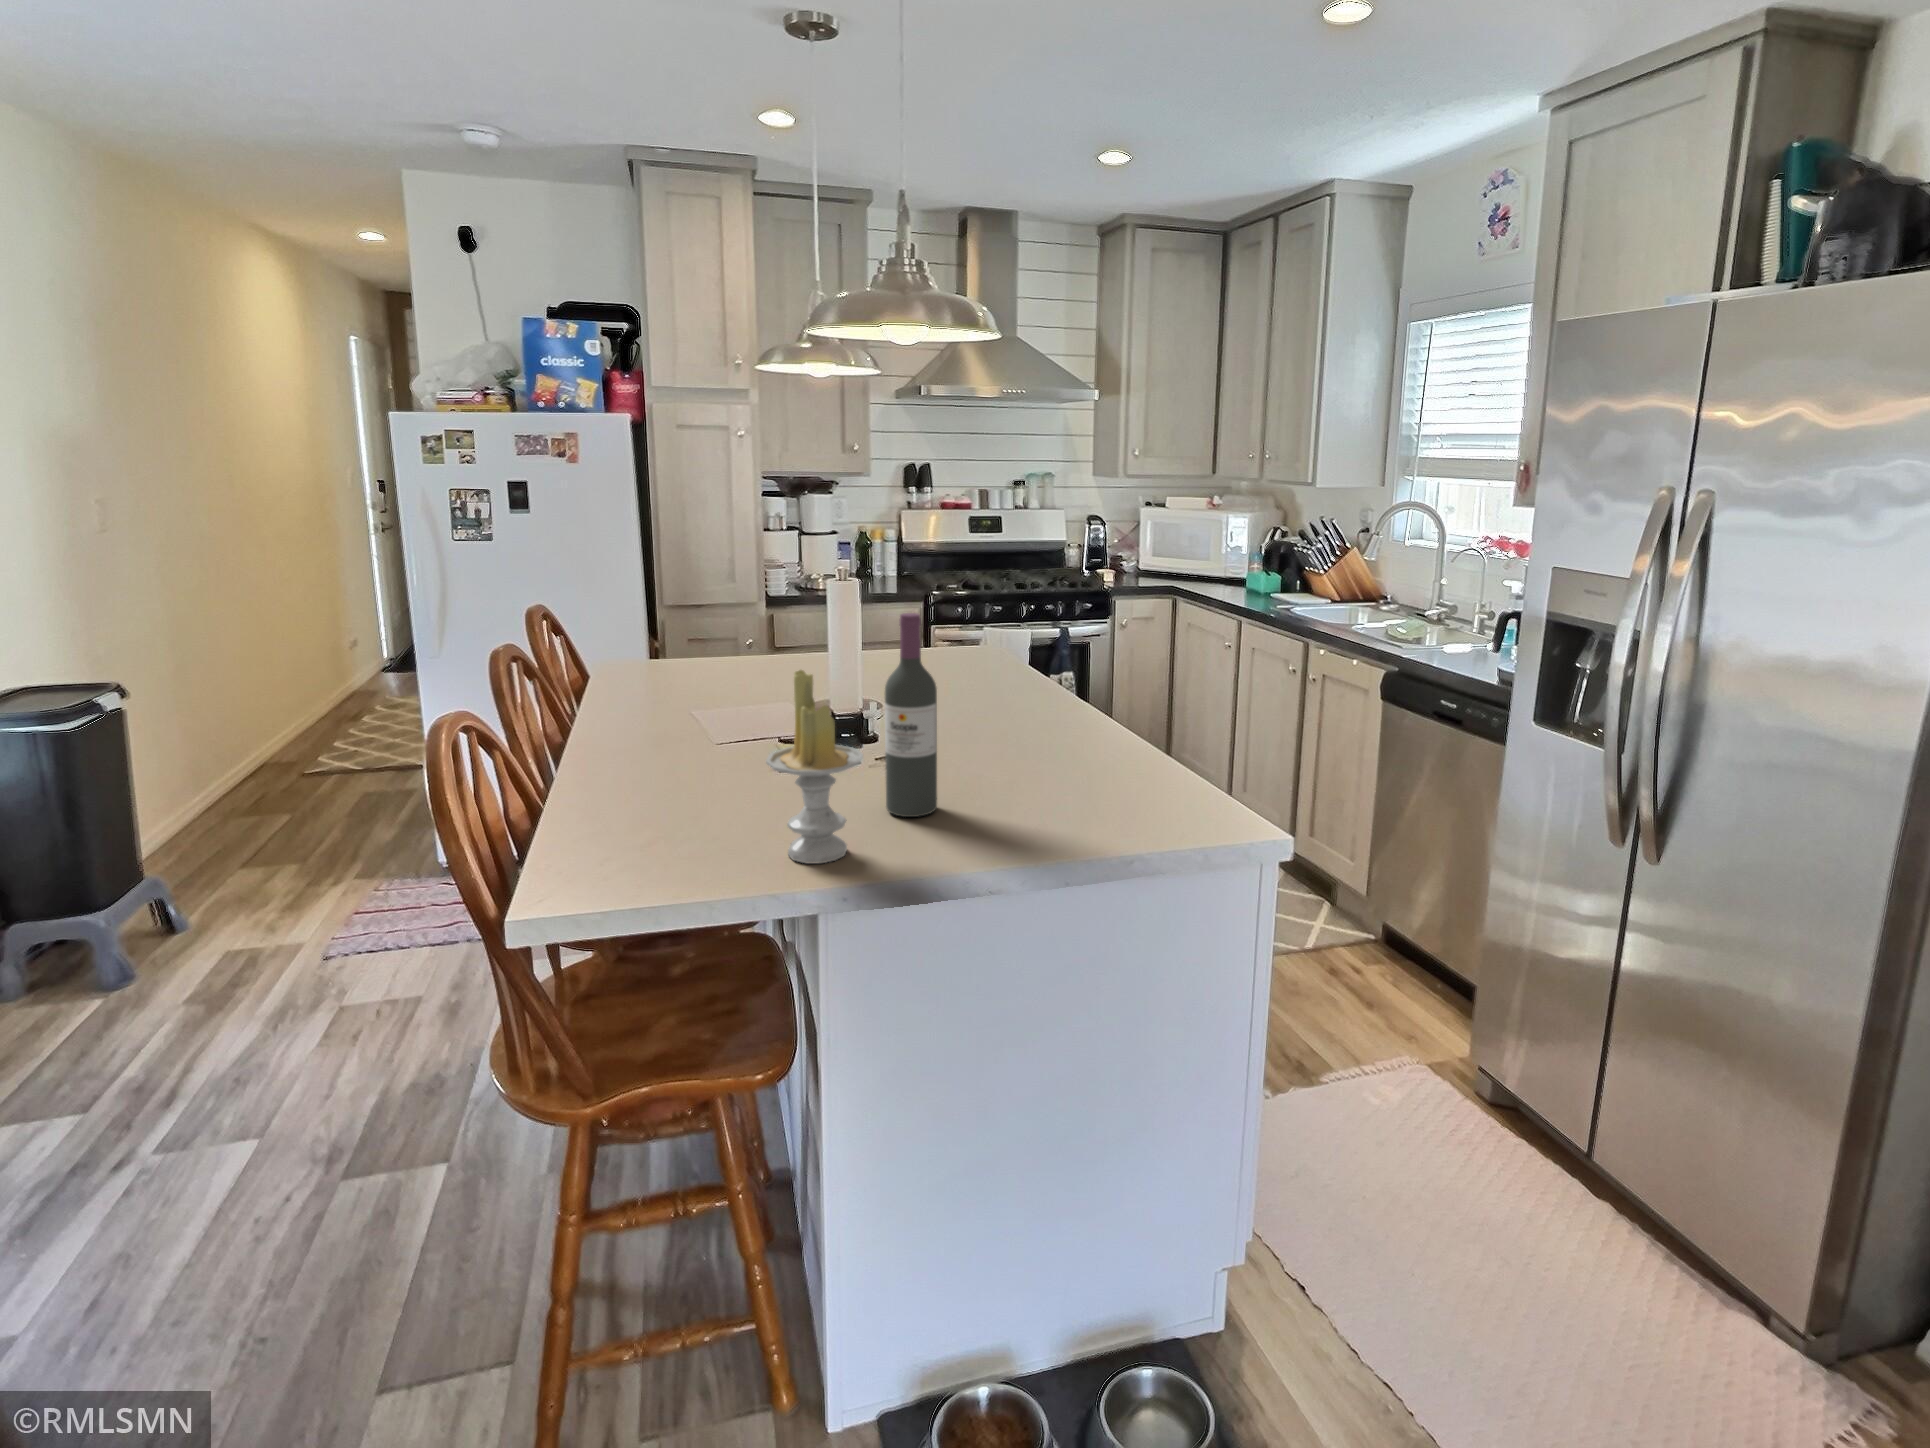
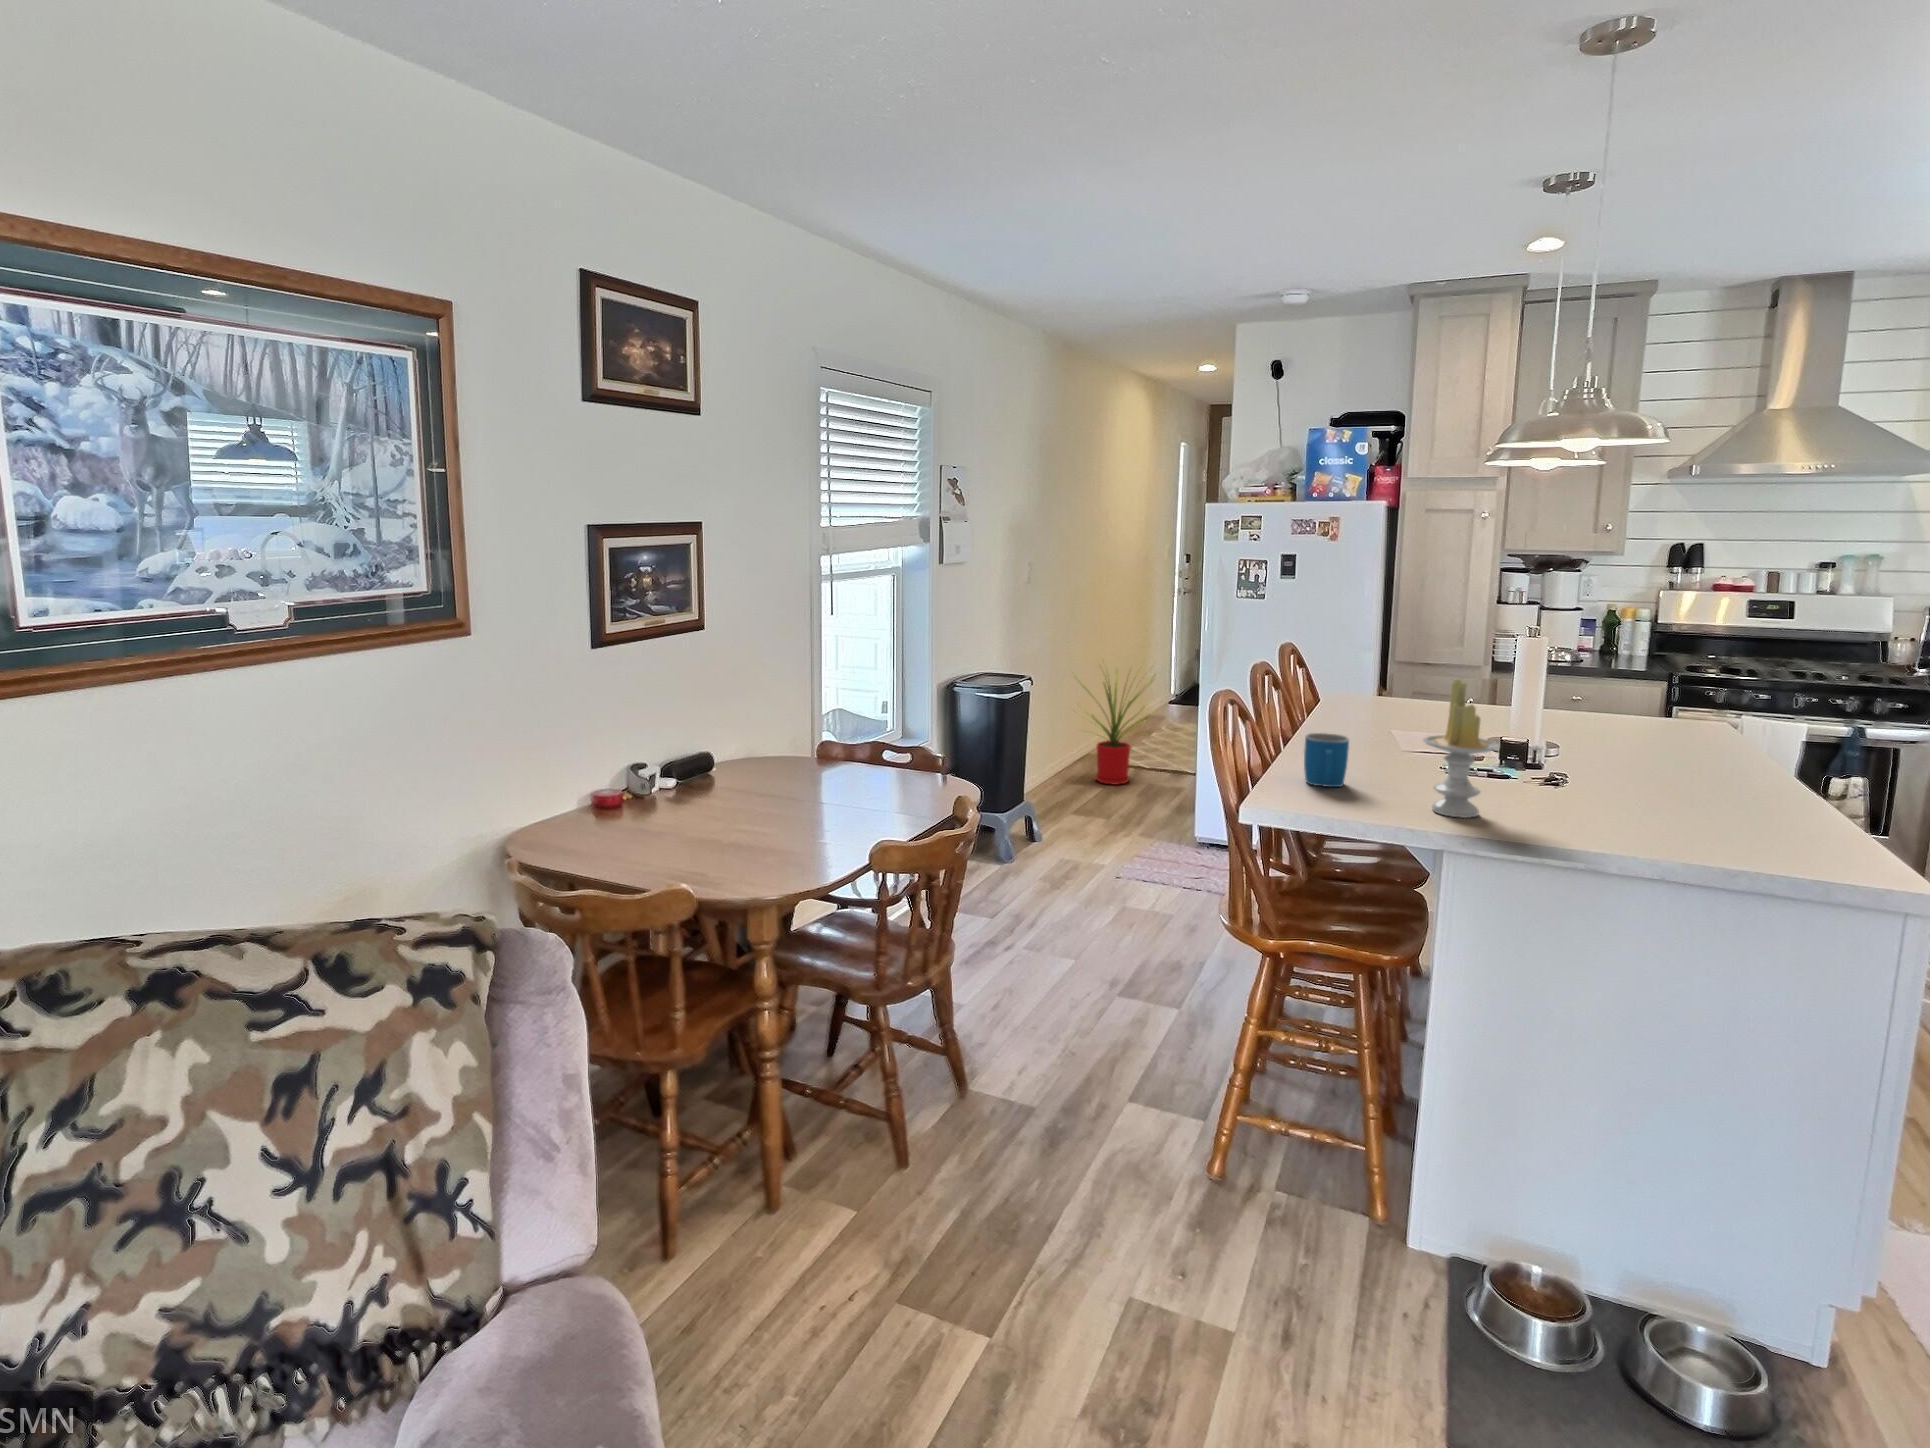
wine bottle: present [885,613,937,817] -> none [1524,651,1580,810]
house plant: none [211,627,367,807] -> present [1077,669,1151,784]
mug: none [592,762,659,848] -> present [1304,733,1349,787]

